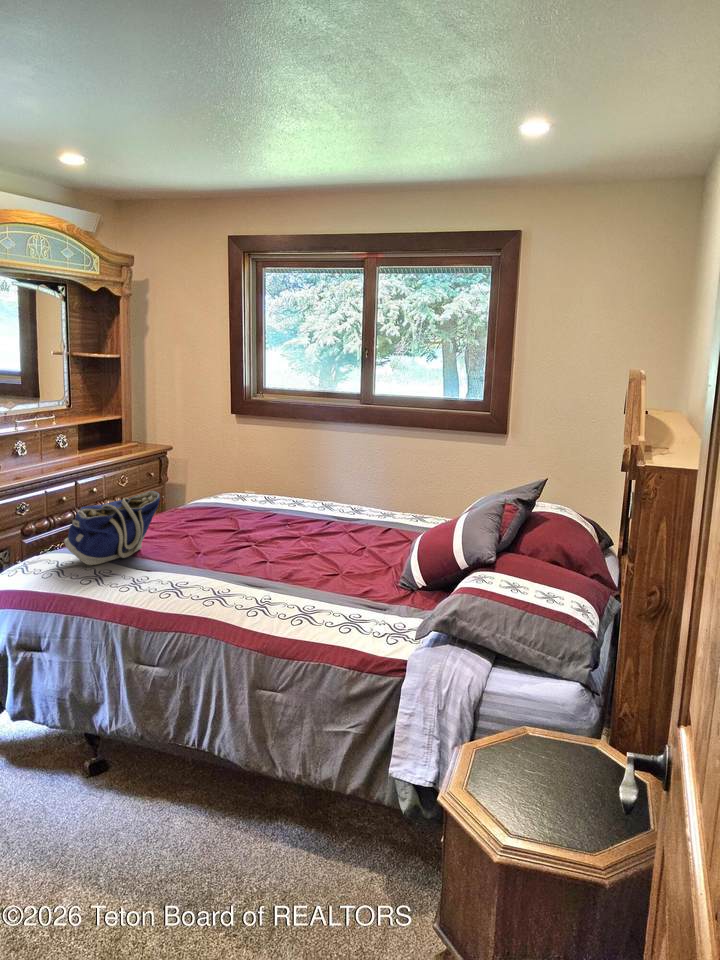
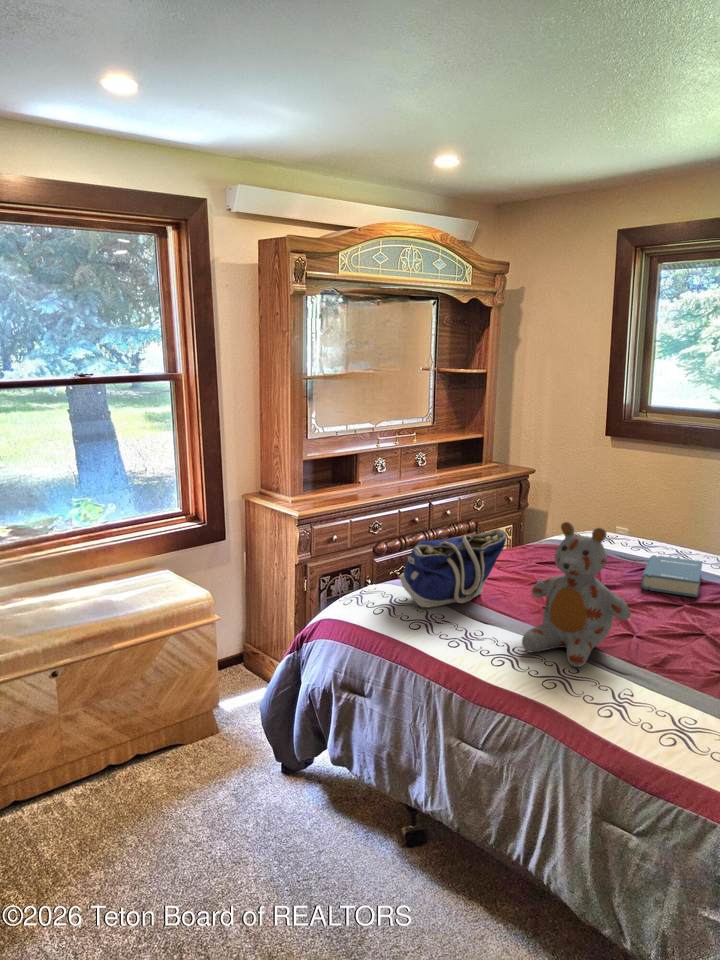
stuffed bear: none [183,476,264,588] -> present [522,522,631,667]
hardback book: none [269,504,311,530] -> present [641,555,702,597]

